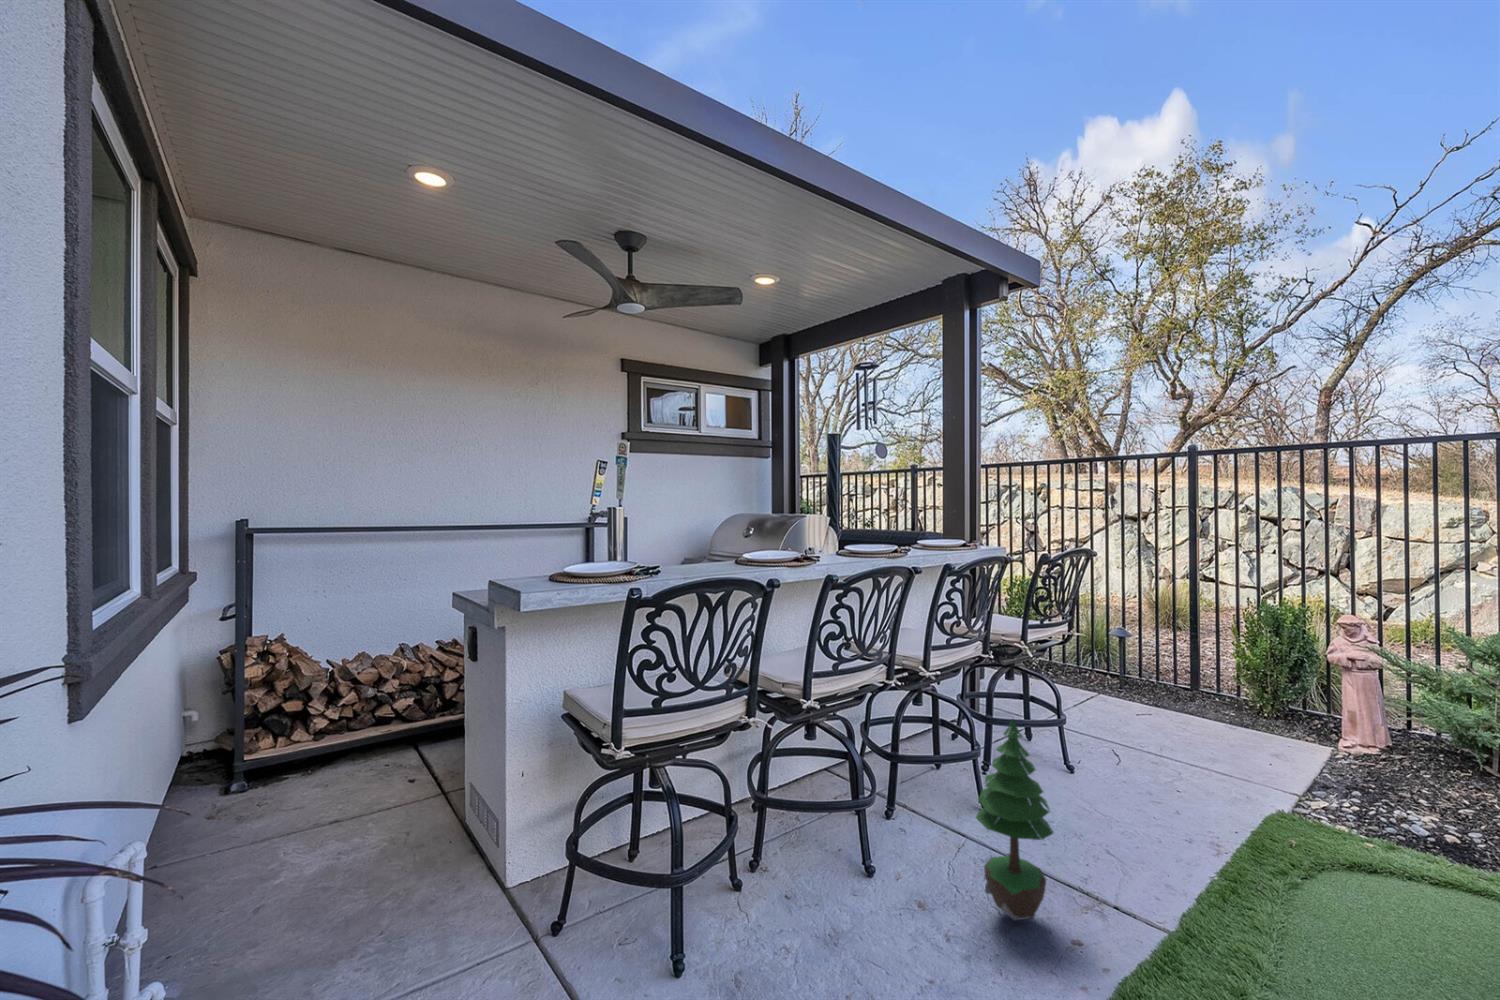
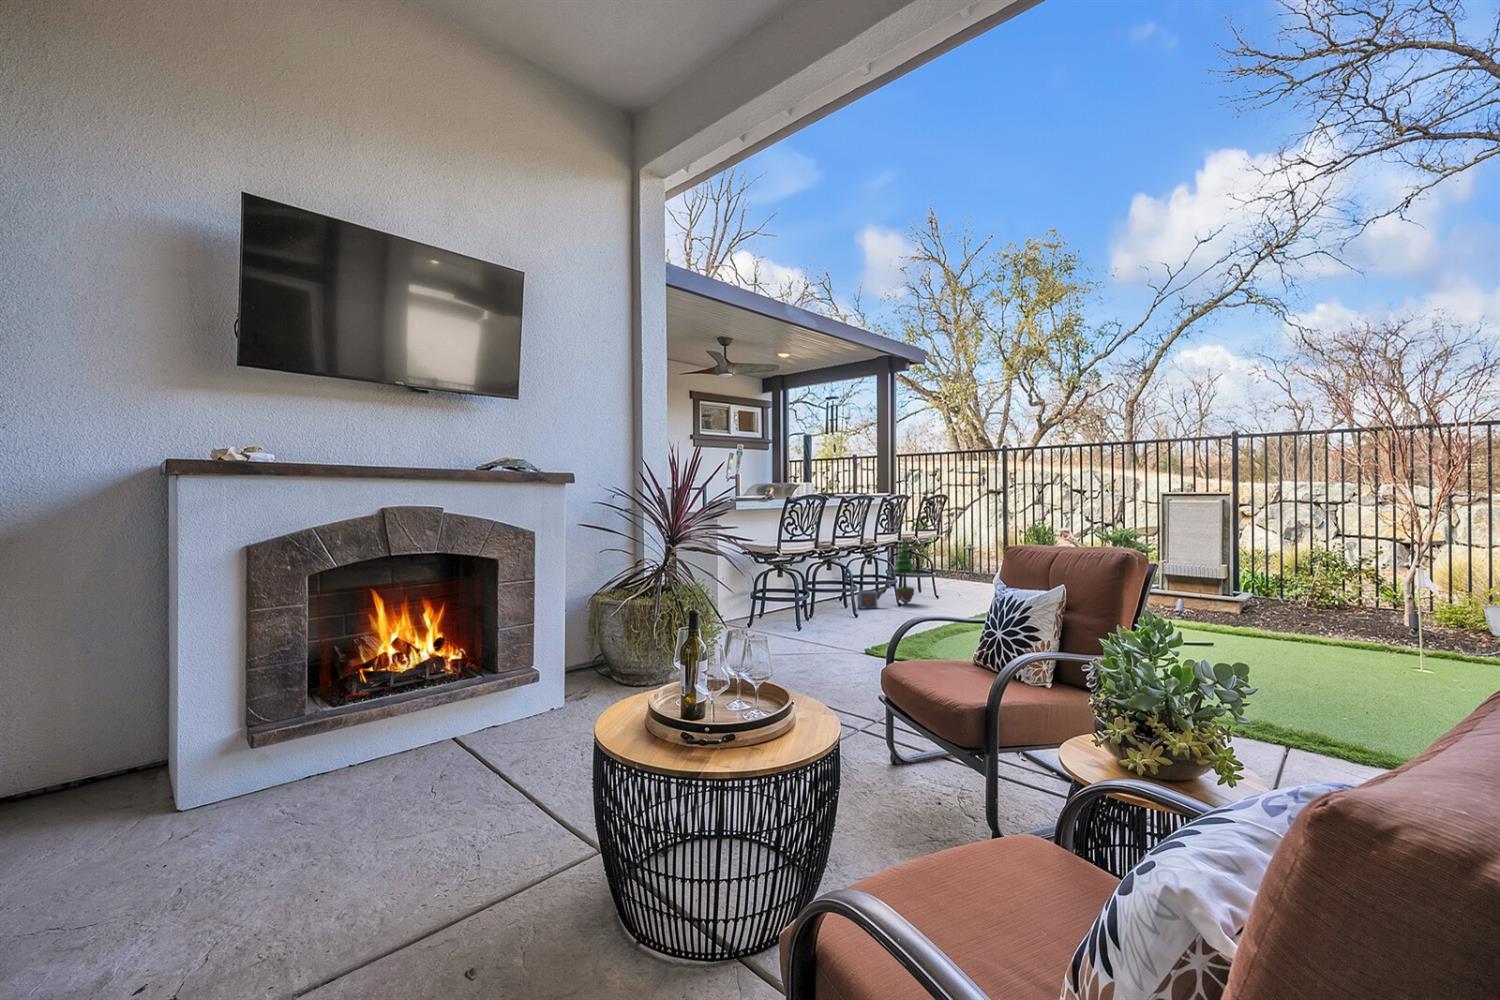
watering can: none [833,875,958,952] -> present [851,587,886,609]

